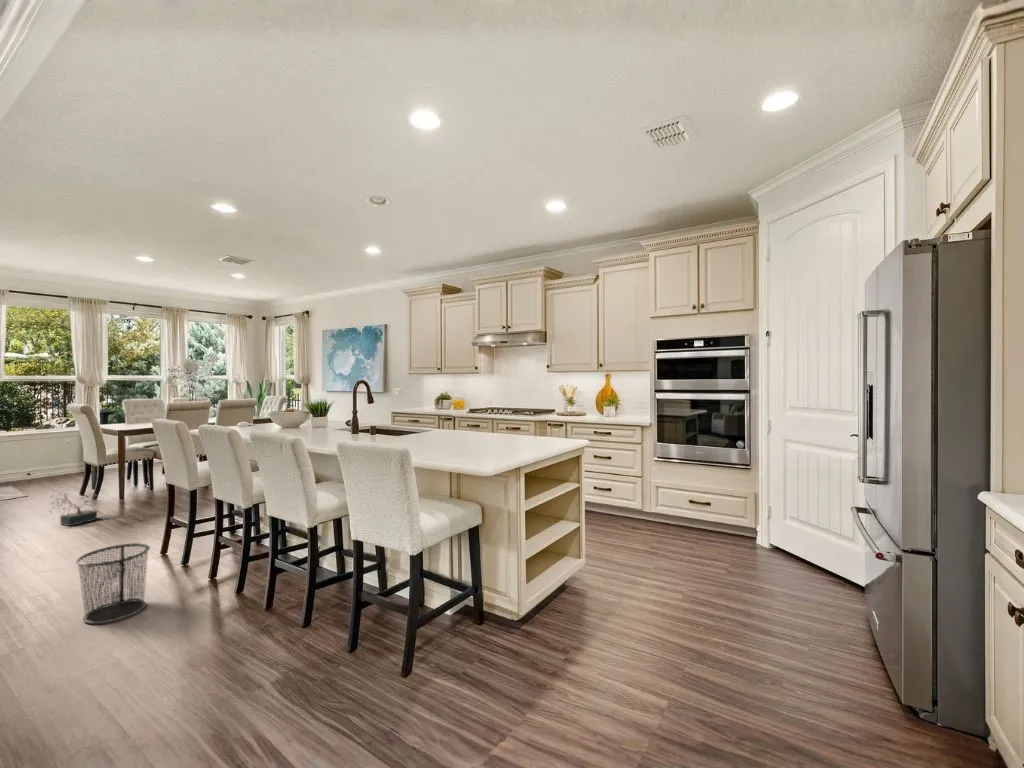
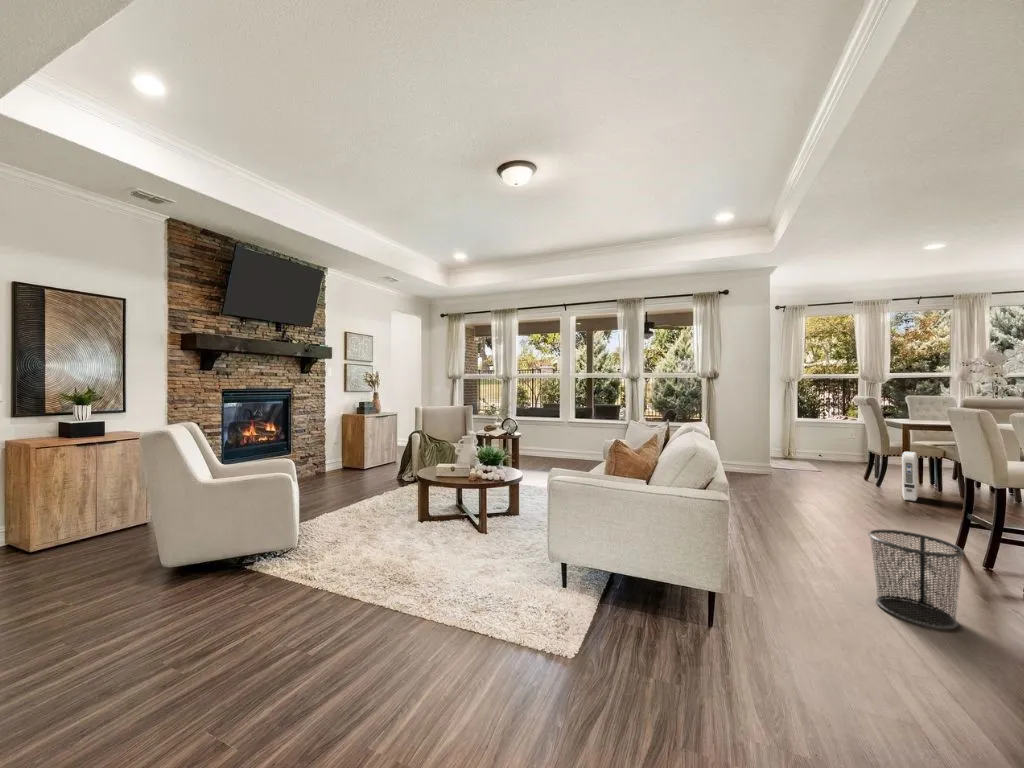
air purifier: none [117,459,131,507] -> present [902,451,918,501]
decorative plant: present [50,493,97,526] -> none [837,469,886,505]

